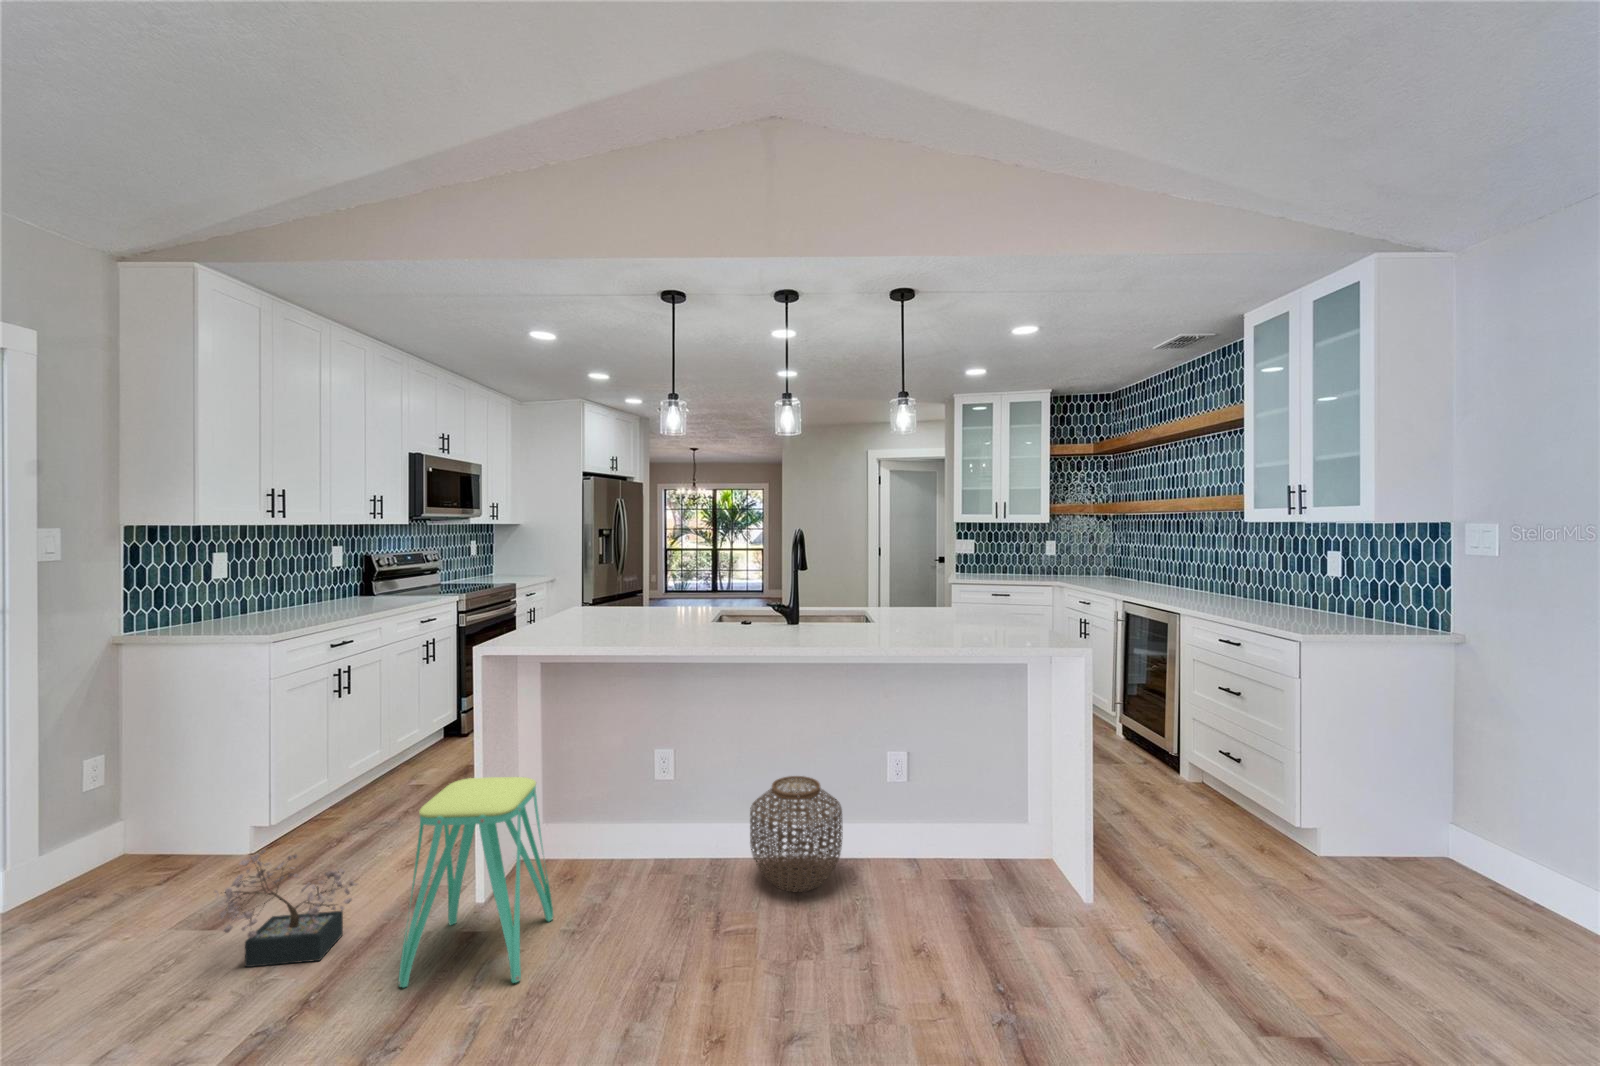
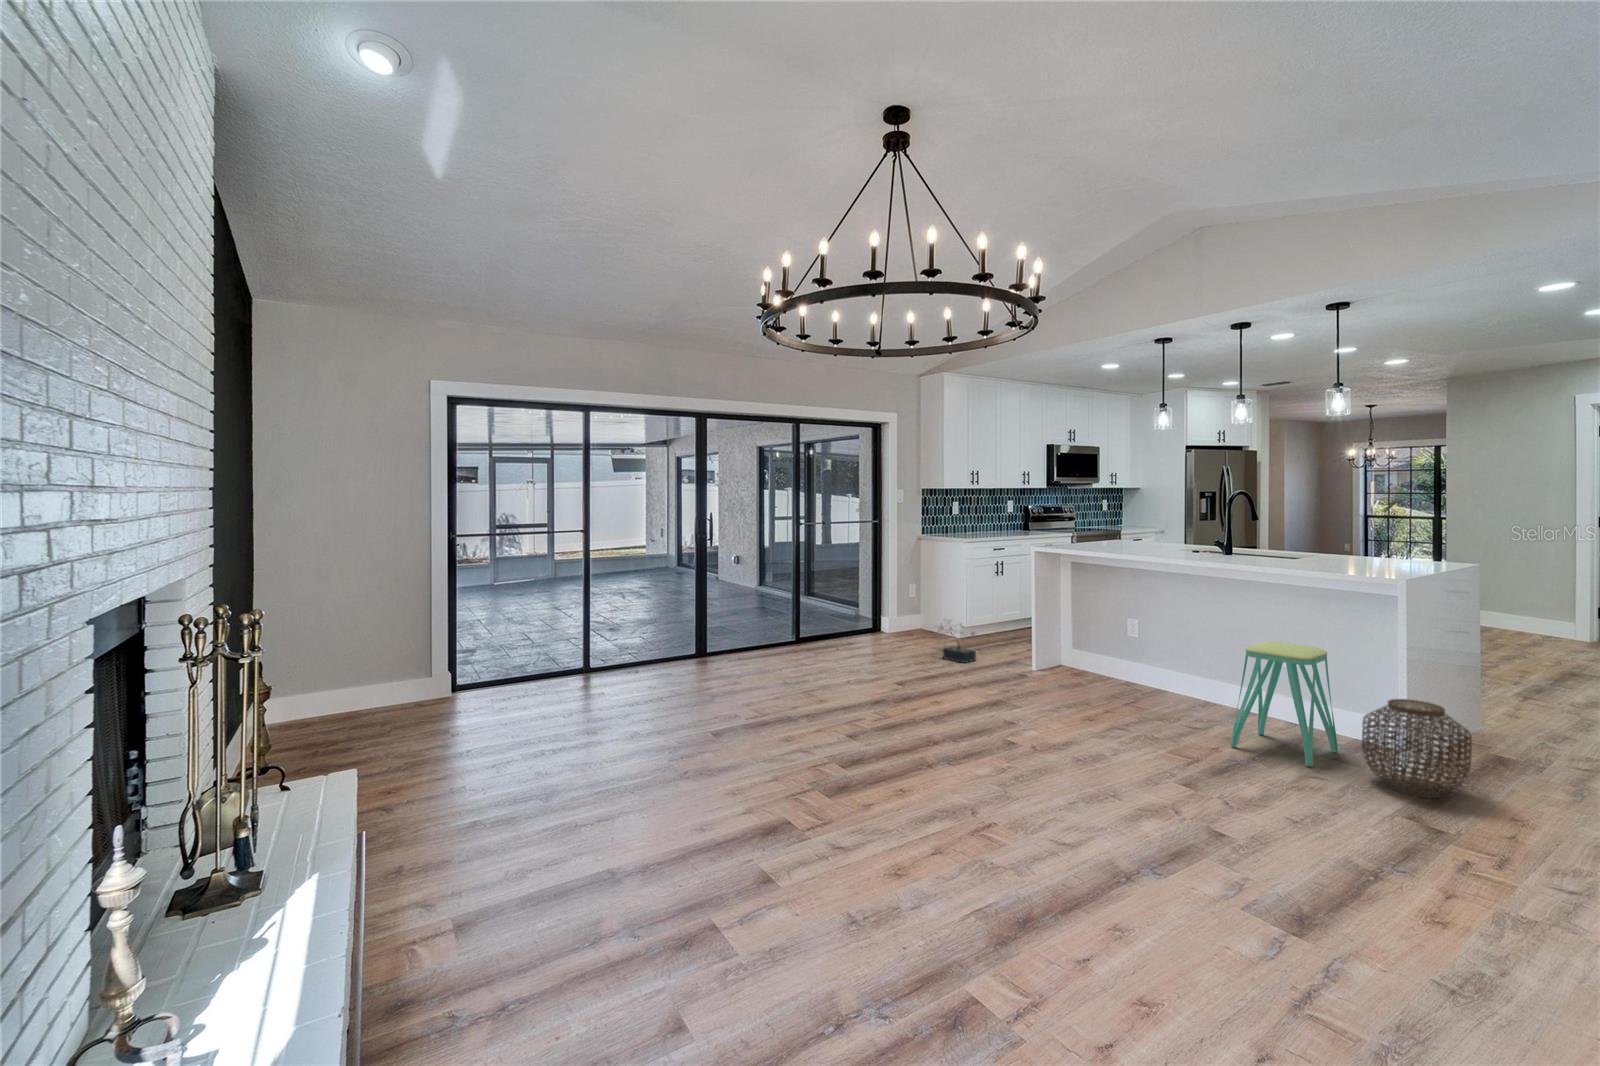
woven basket: present [750,776,843,892] -> present [1362,699,1472,798]
stool: present [398,777,553,987] -> present [1231,642,1338,767]

